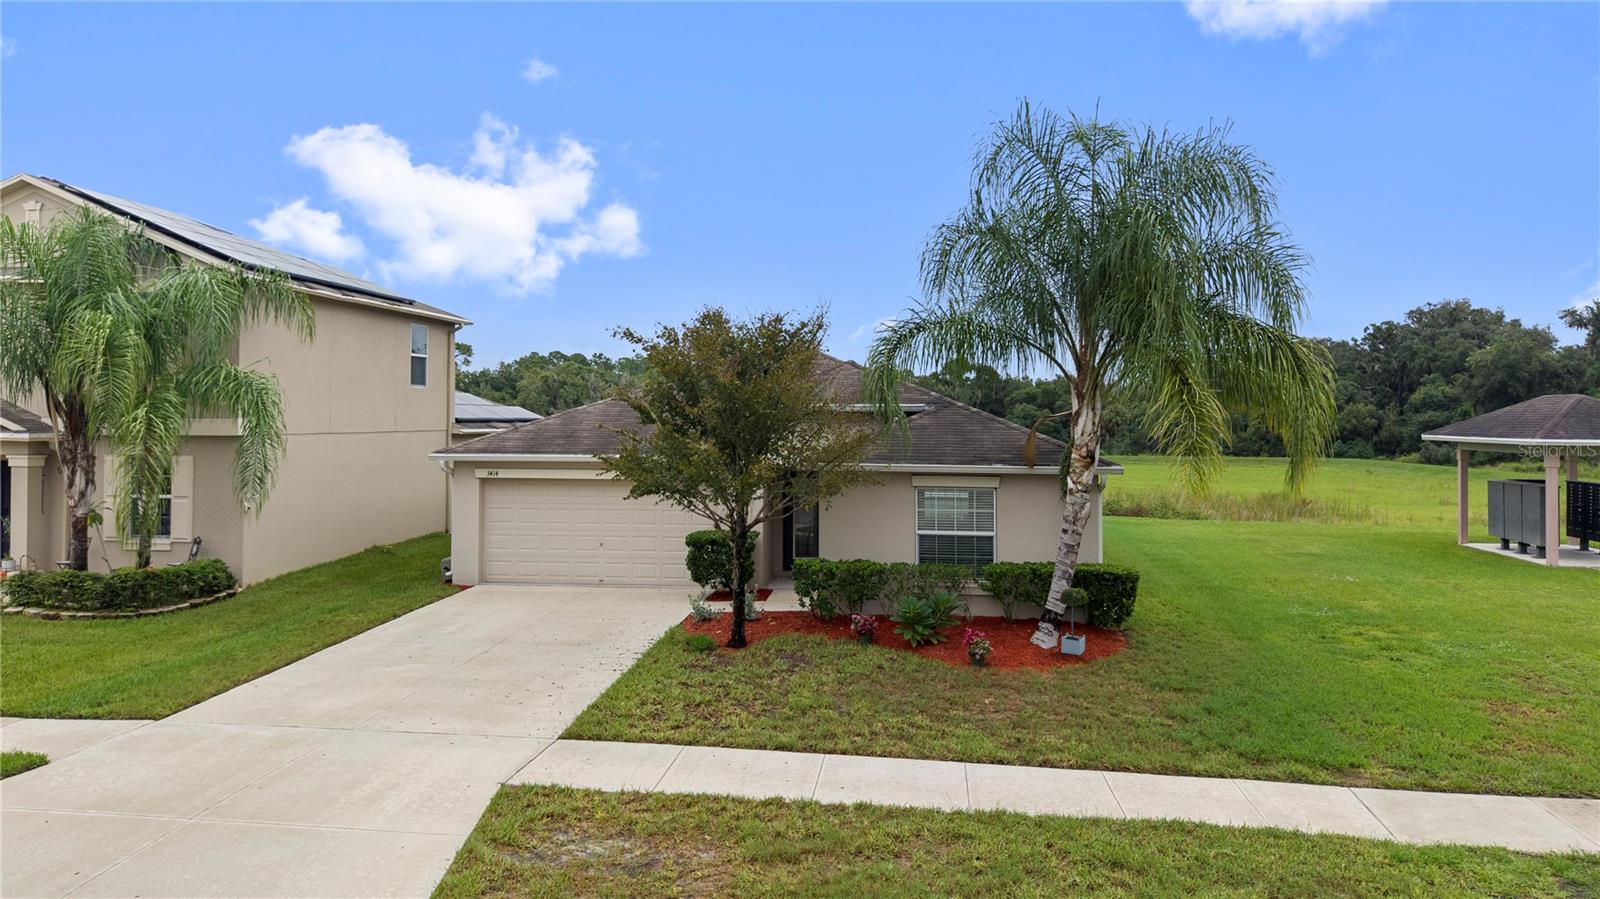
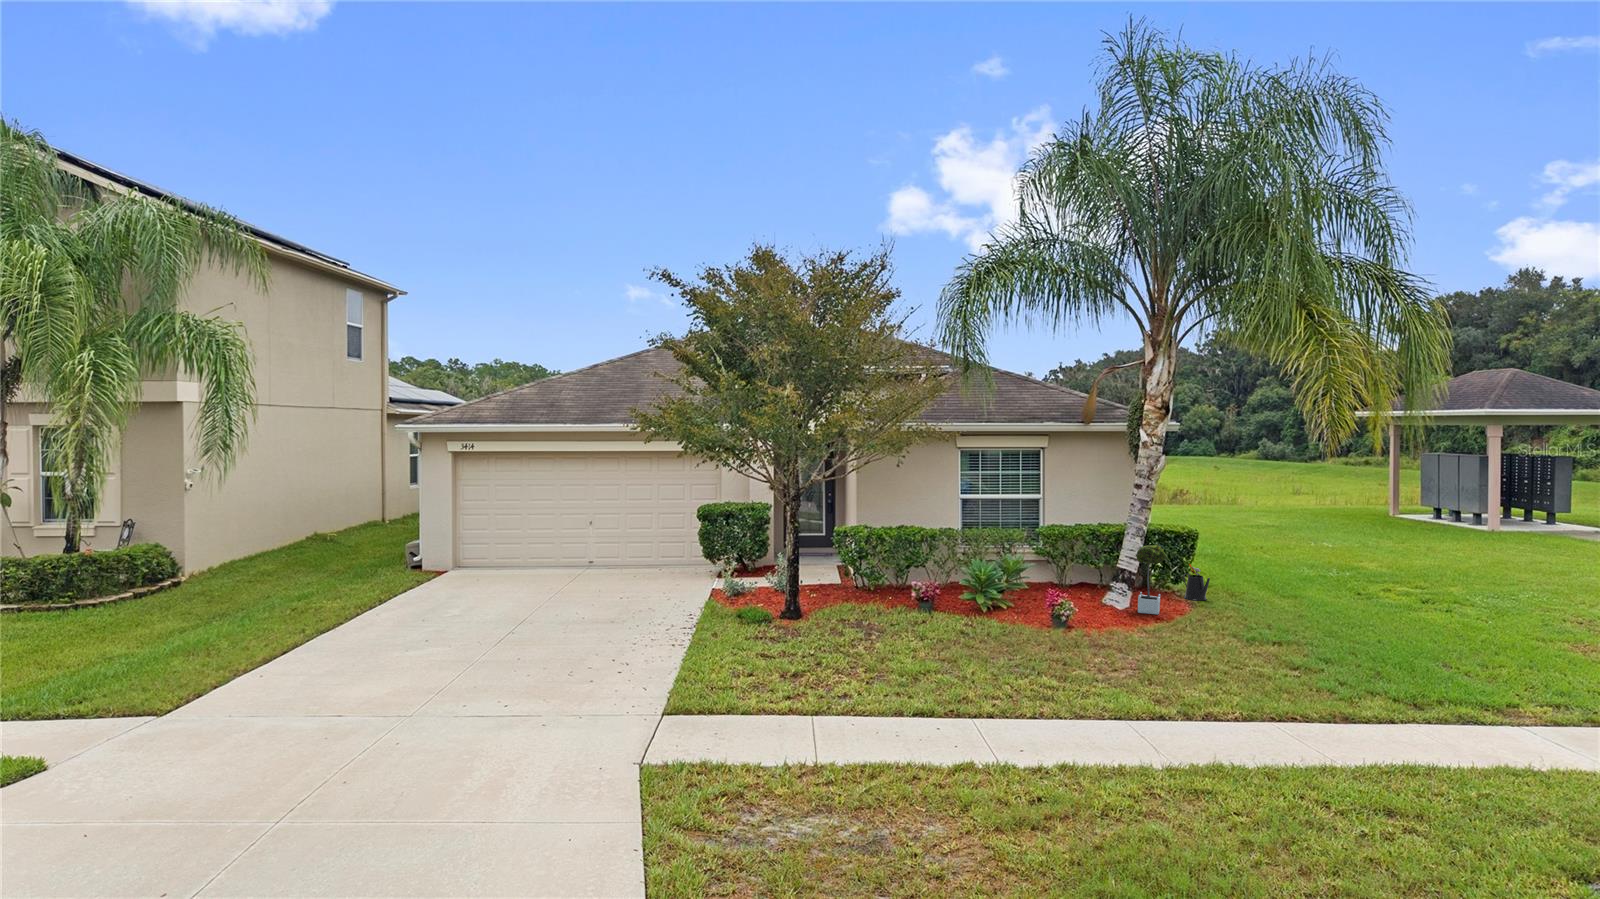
watering can: none [1120,604,1142,642] -> present [1183,564,1210,601]

